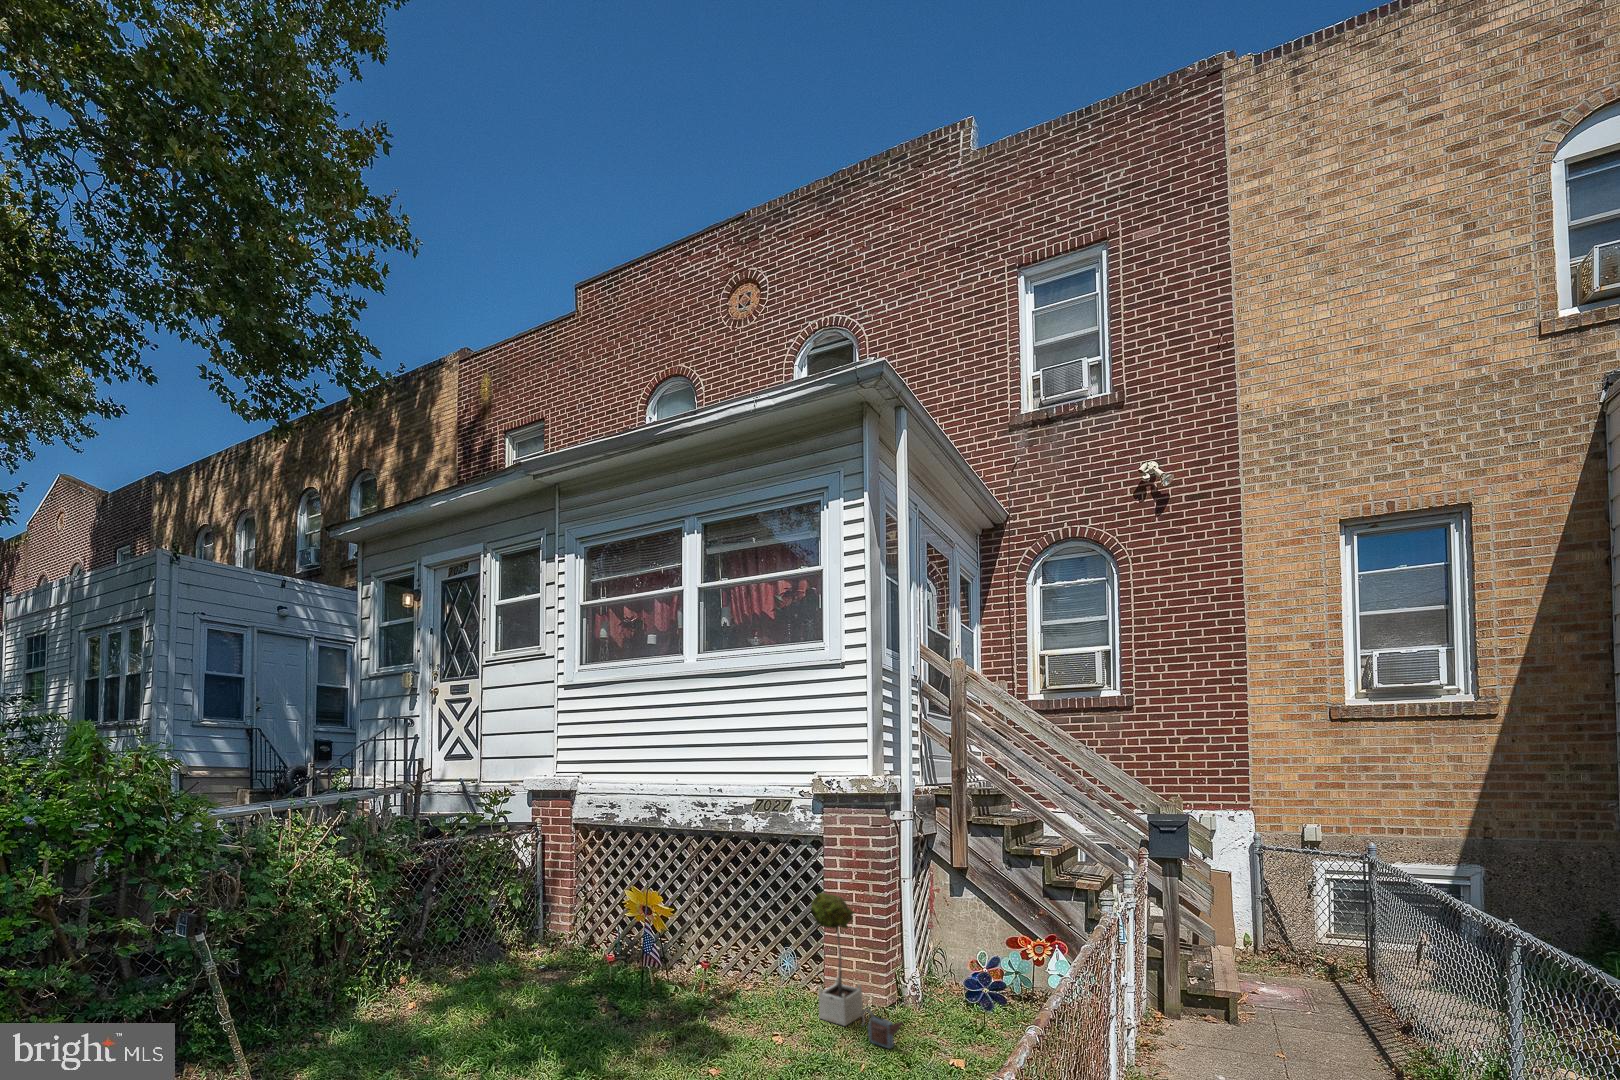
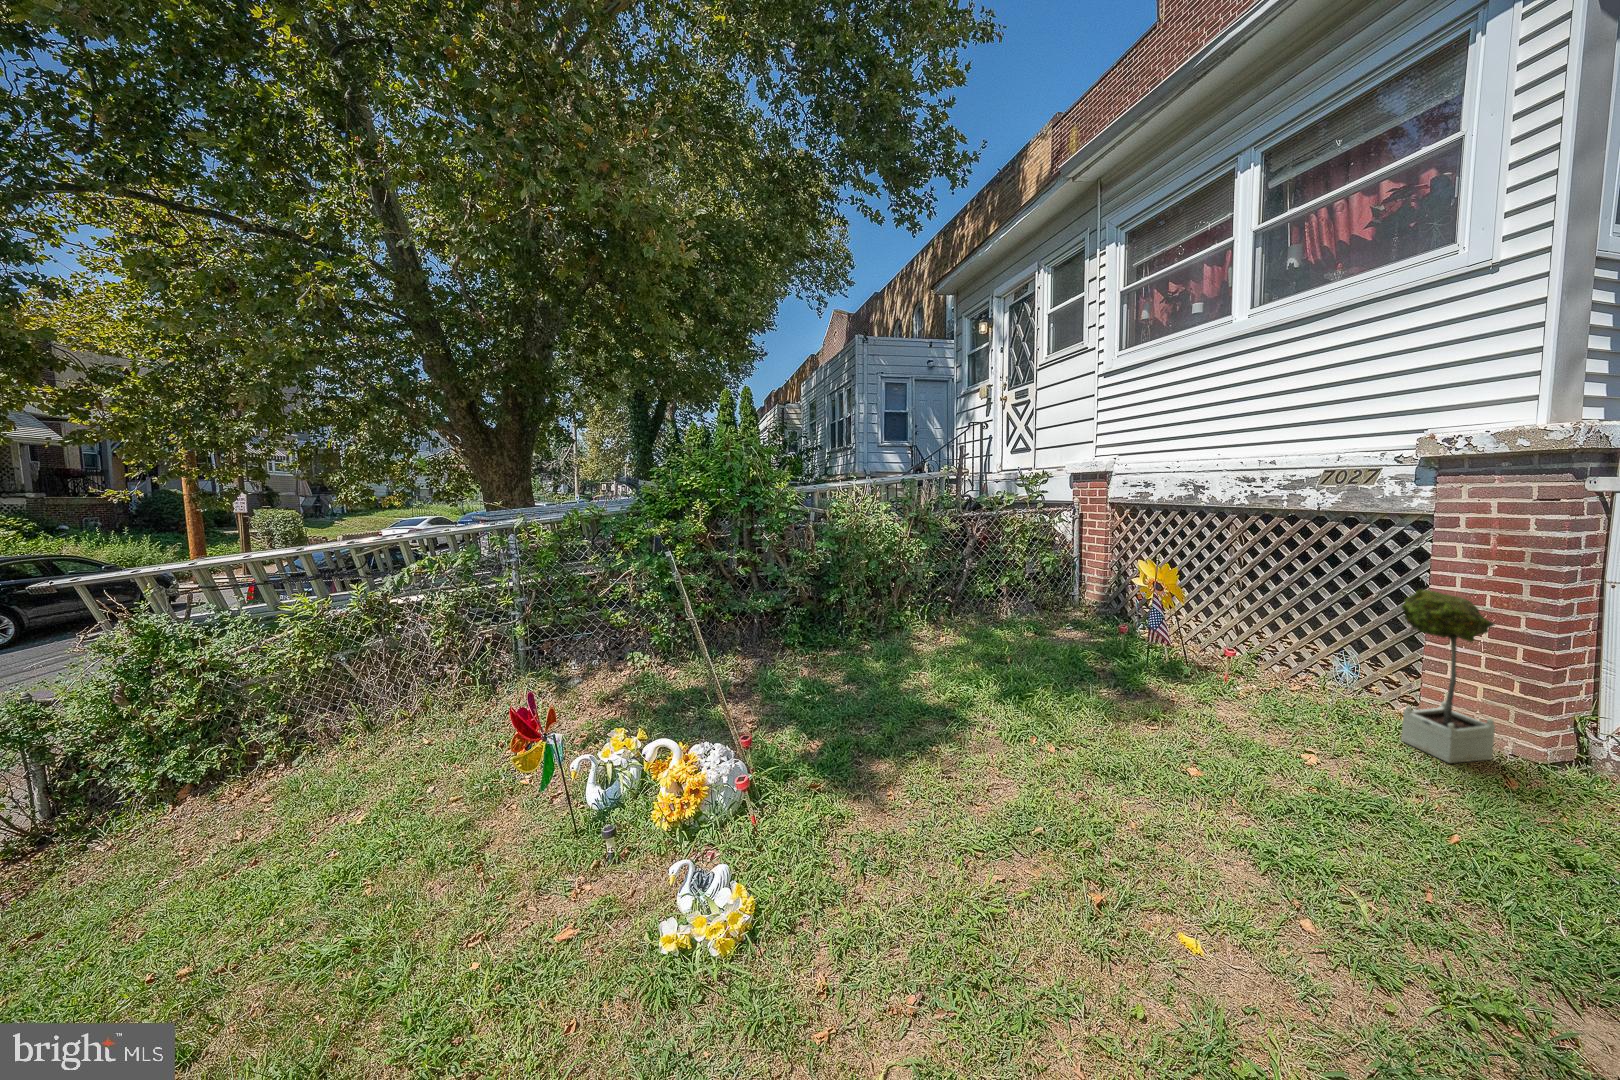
watering can: present [861,1009,904,1049] -> none [1481,753,1586,821]

